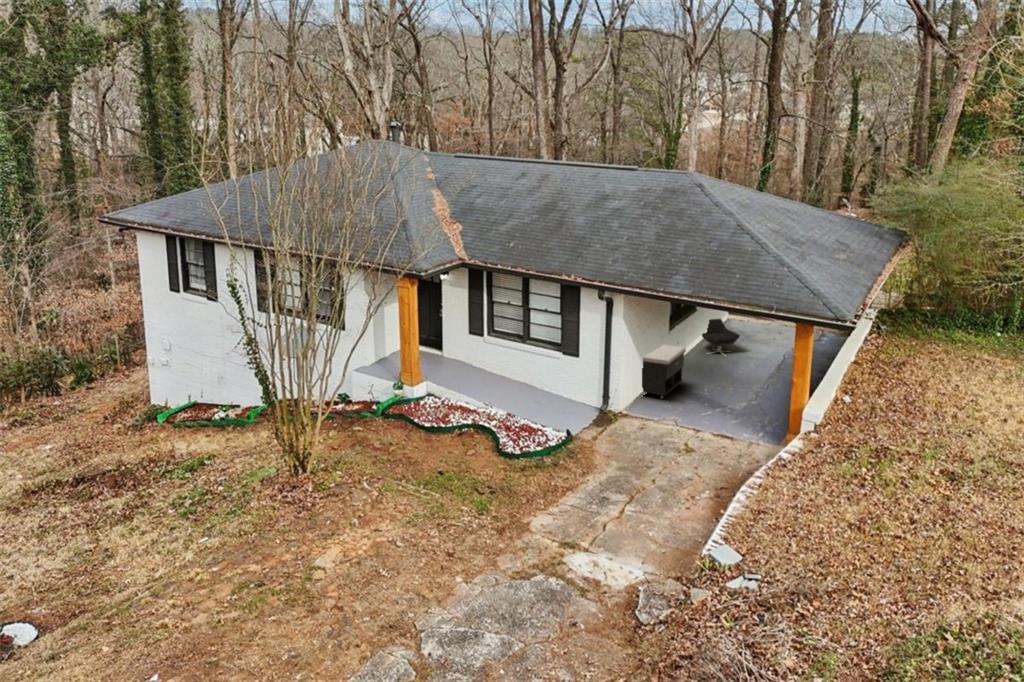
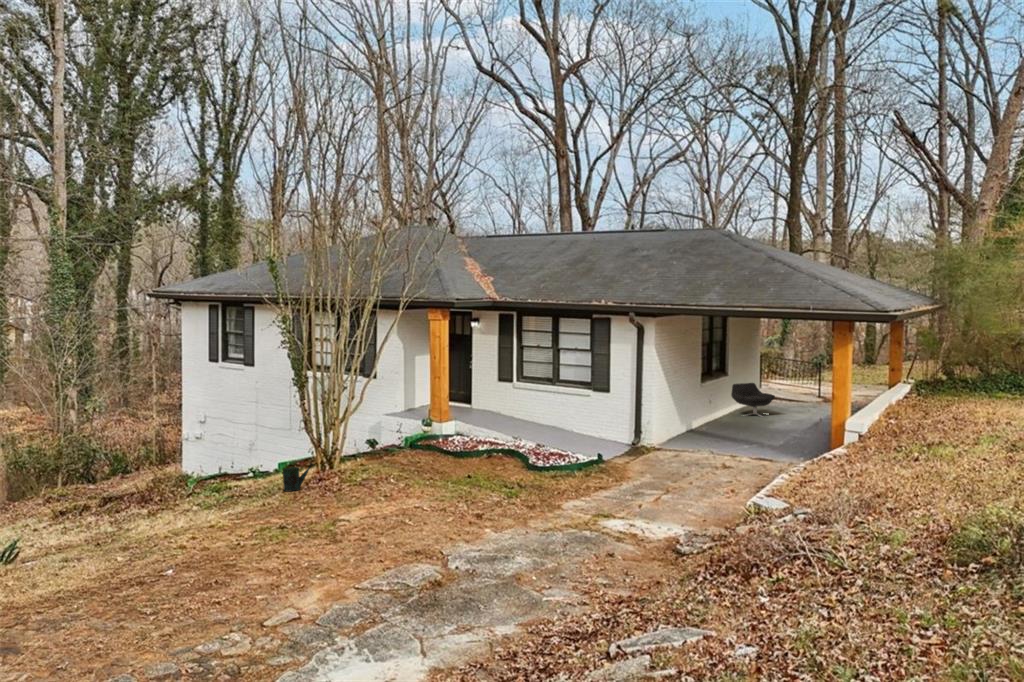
storage bench: present [642,345,686,398] -> none [669,391,718,438]
watering can: none [250,468,287,499] -> present [283,463,314,492]

